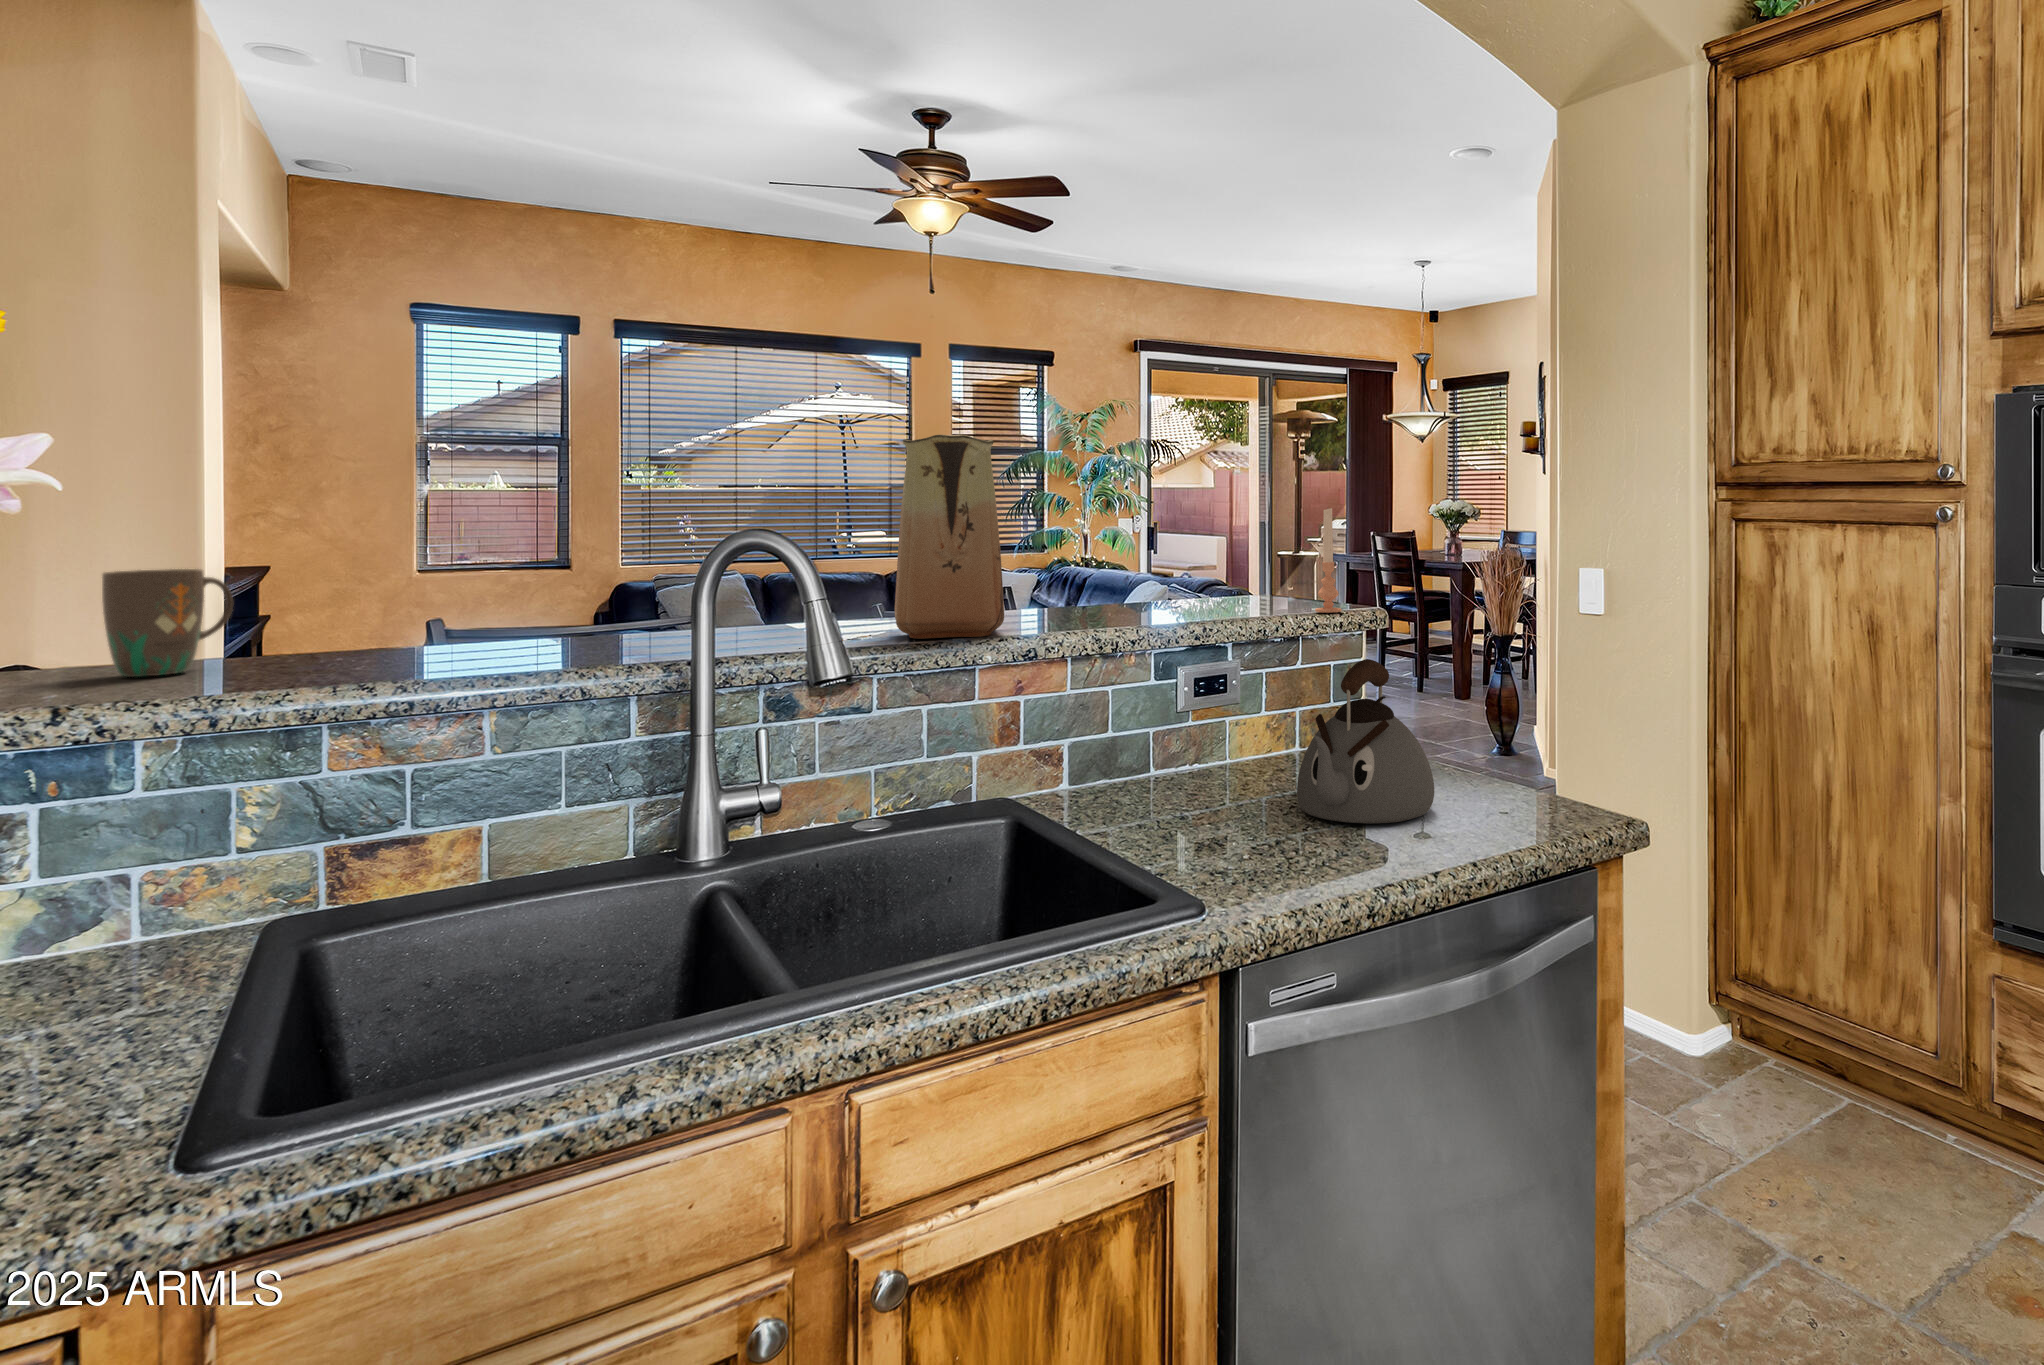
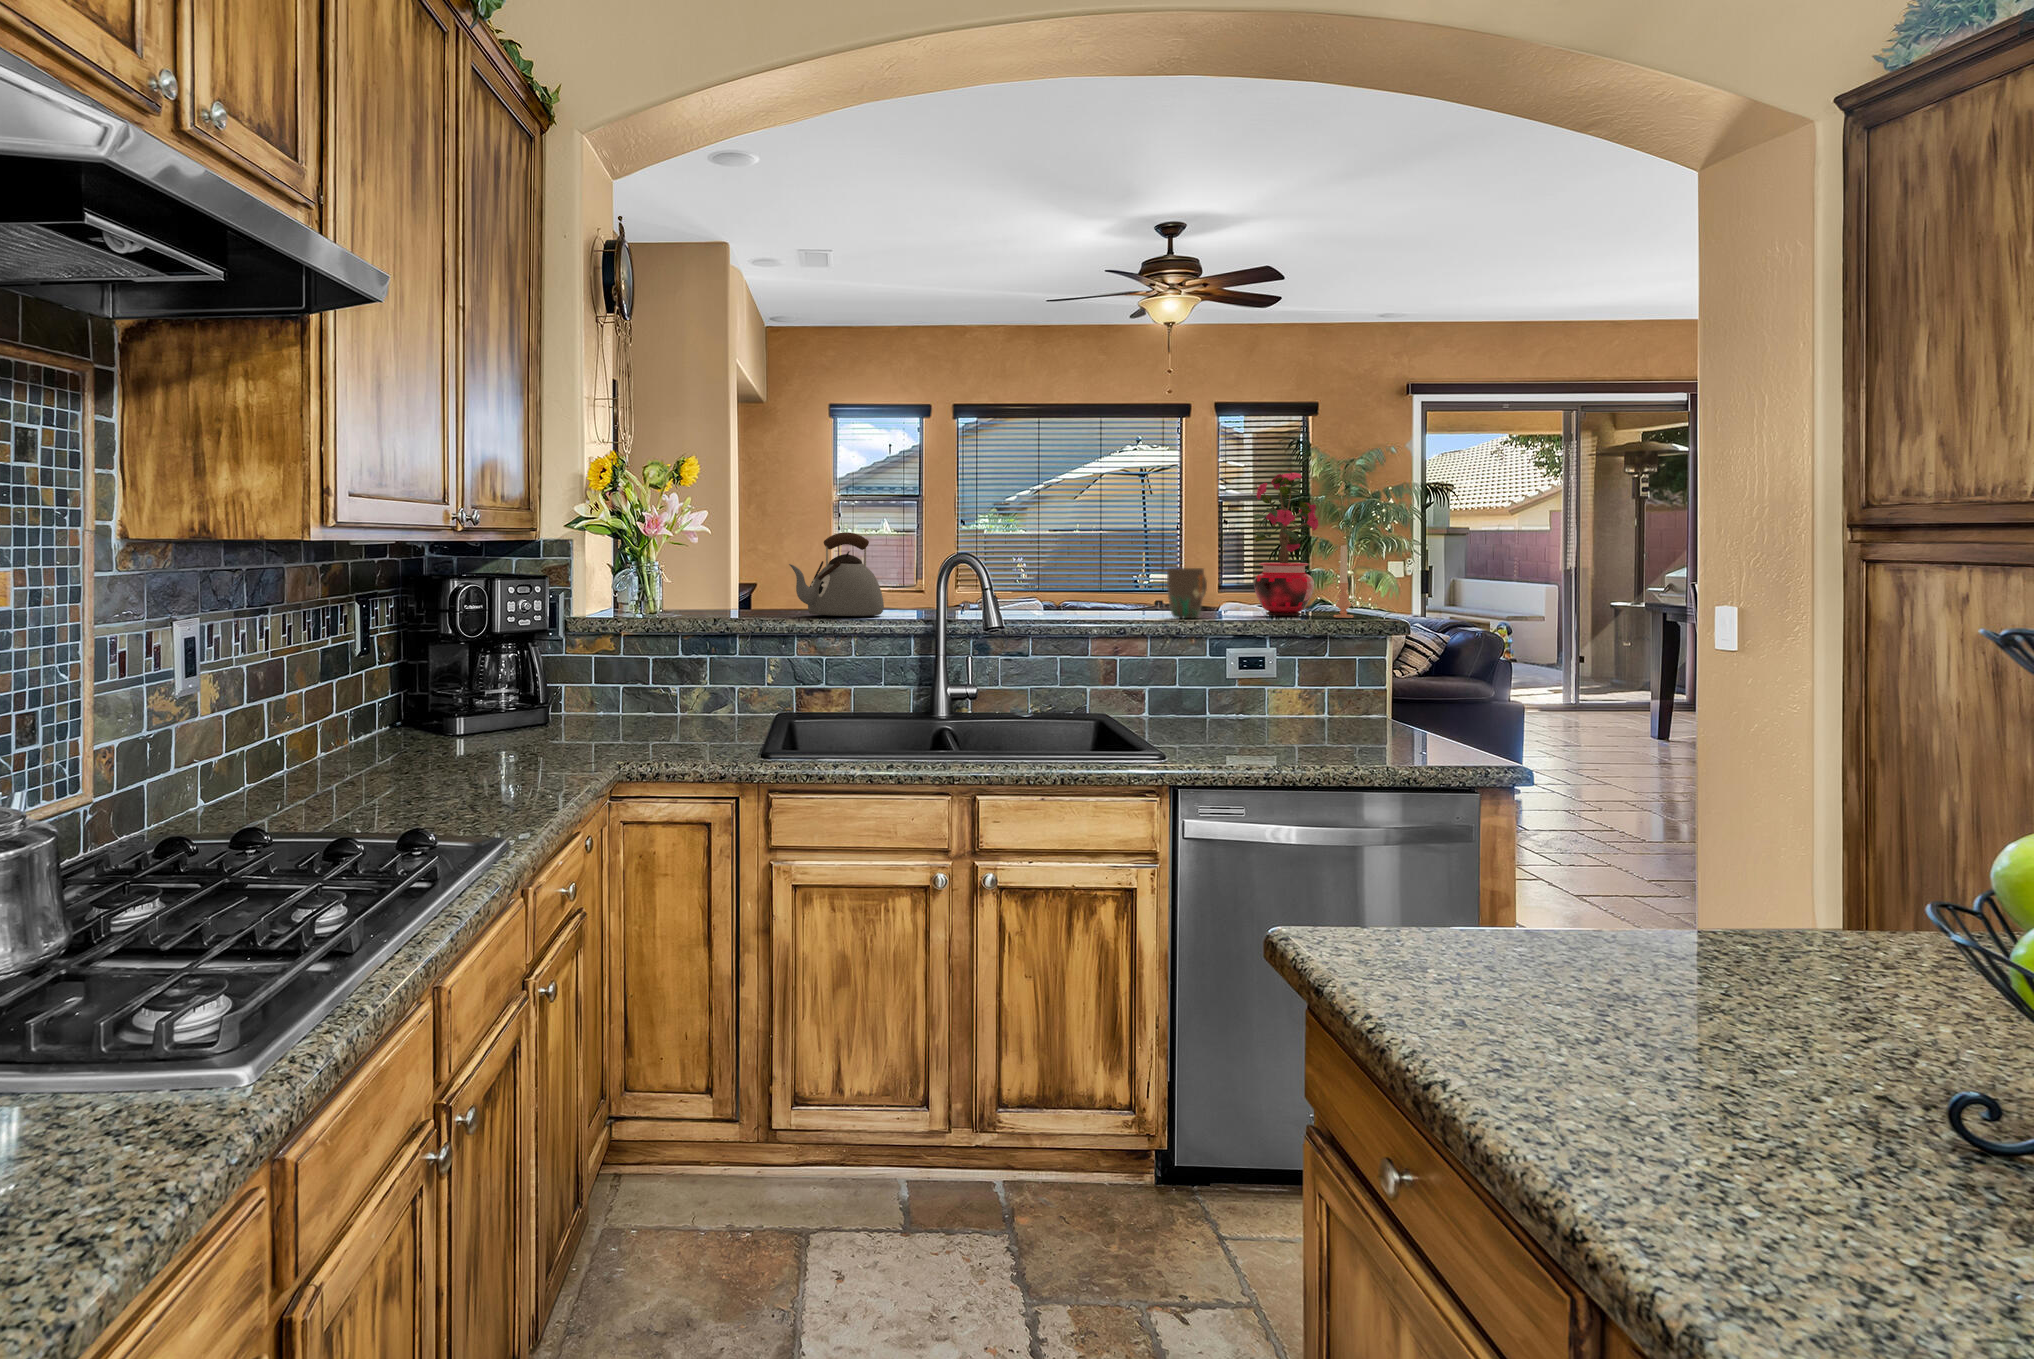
potted plant: none [1173,396,1283,612] -> present [1251,469,1319,616]
vase: present [895,435,1004,639] -> none [1050,500,1115,619]
mug: present [102,569,233,677] -> present [1167,568,1207,618]
kettle: present [1297,659,1434,824] -> present [789,532,884,616]

